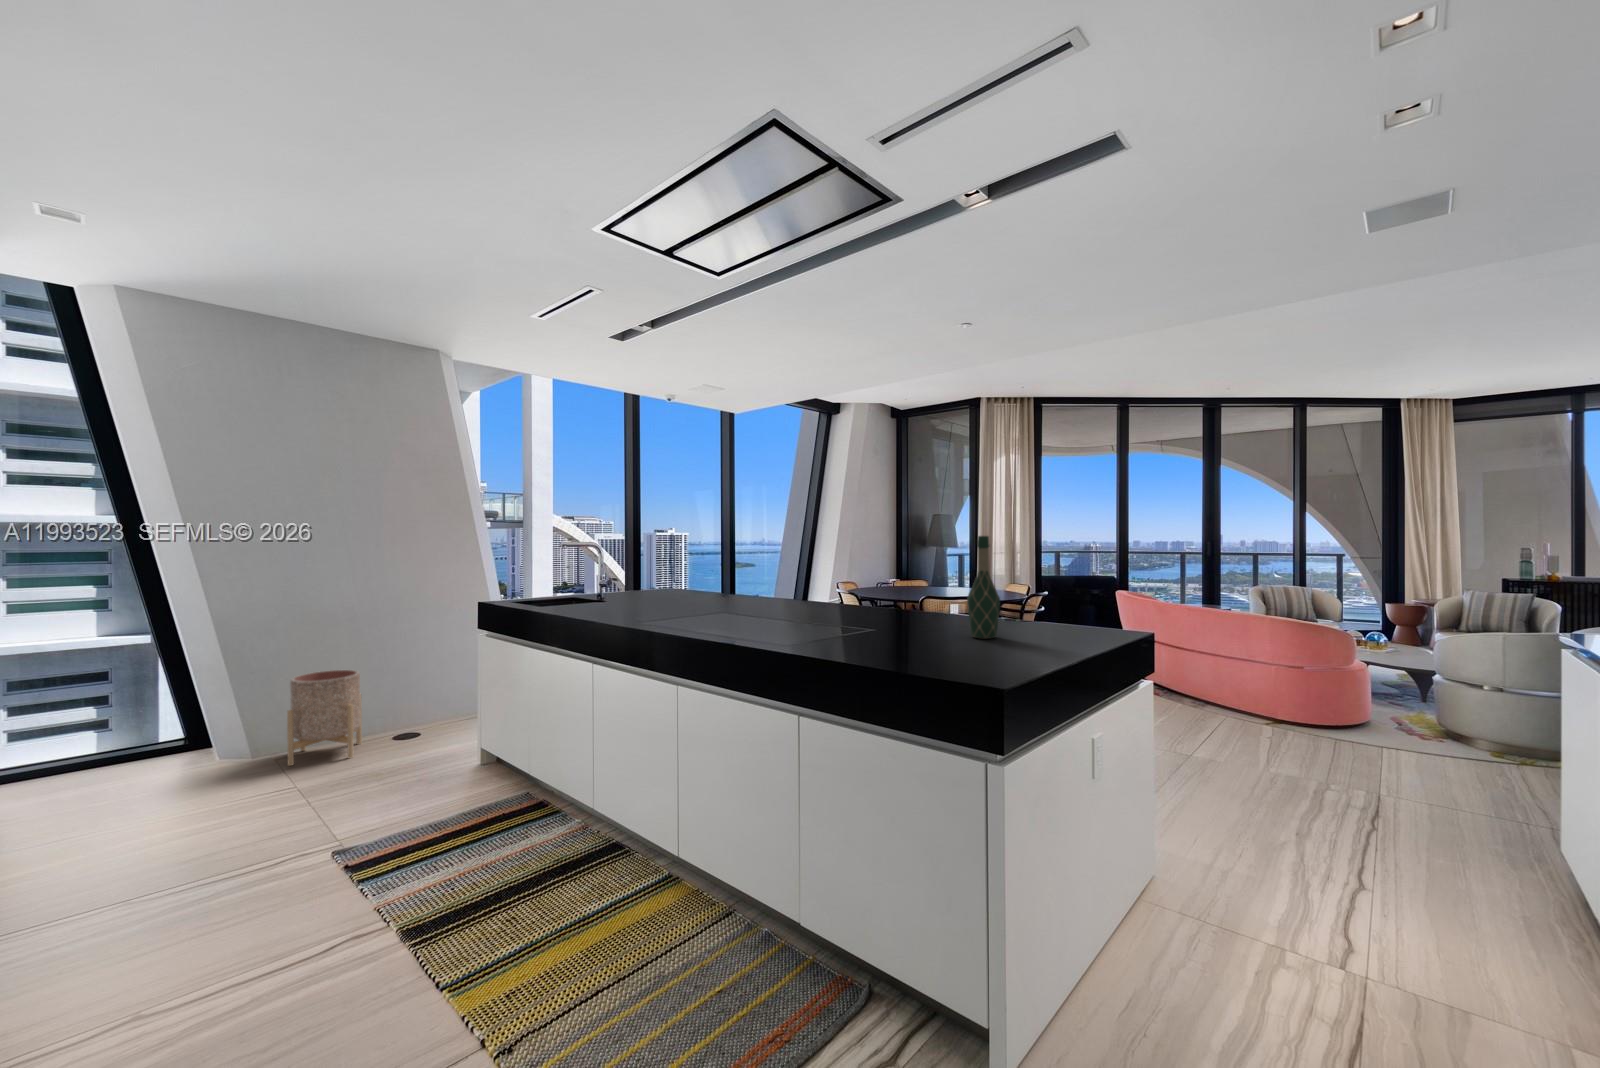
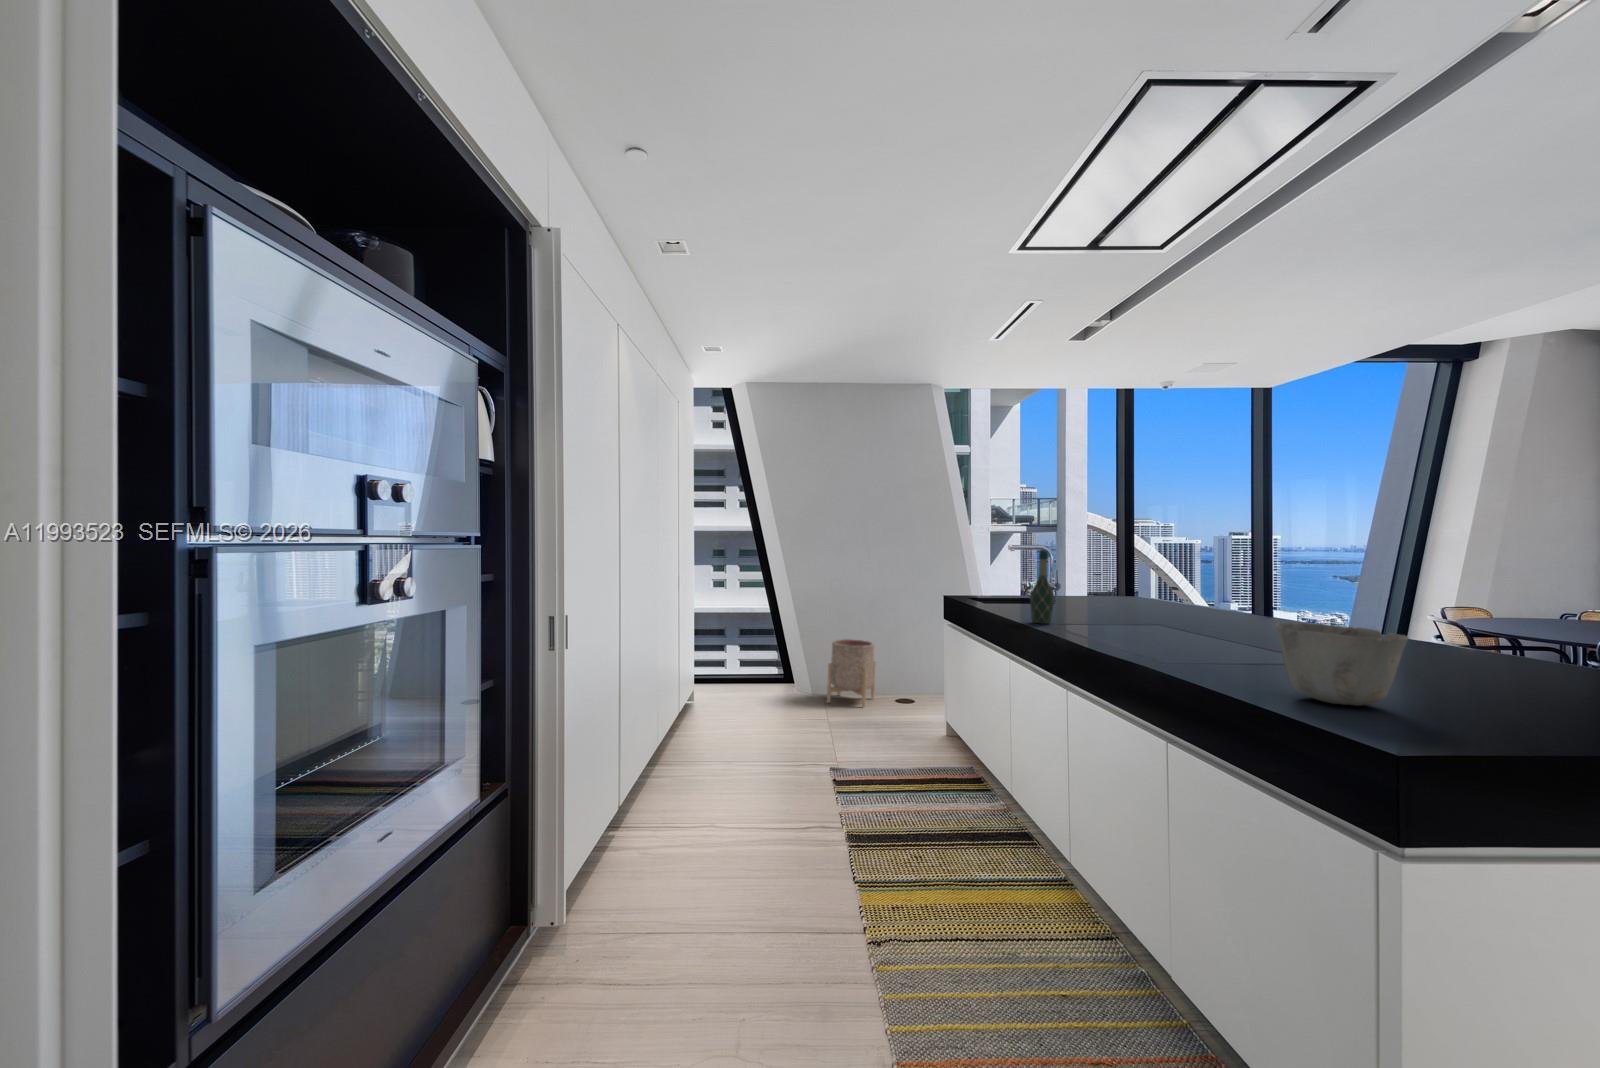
wine bottle: present [967,536,1000,638] -> present [1030,550,1054,624]
ceramic bowl: none [873,593,954,655] -> present [1276,623,1409,706]

